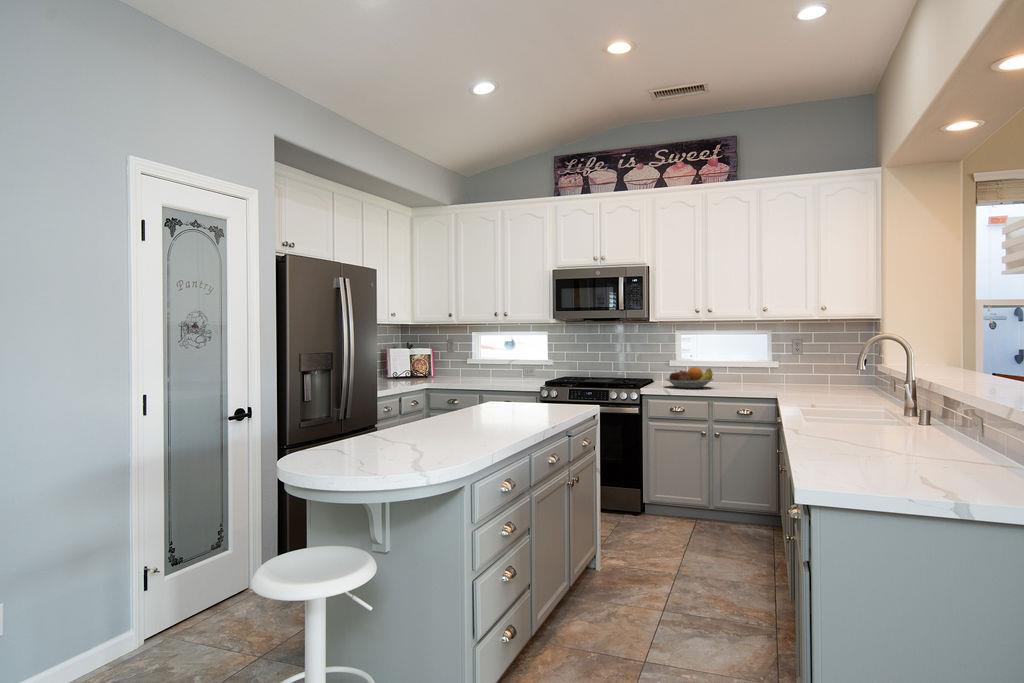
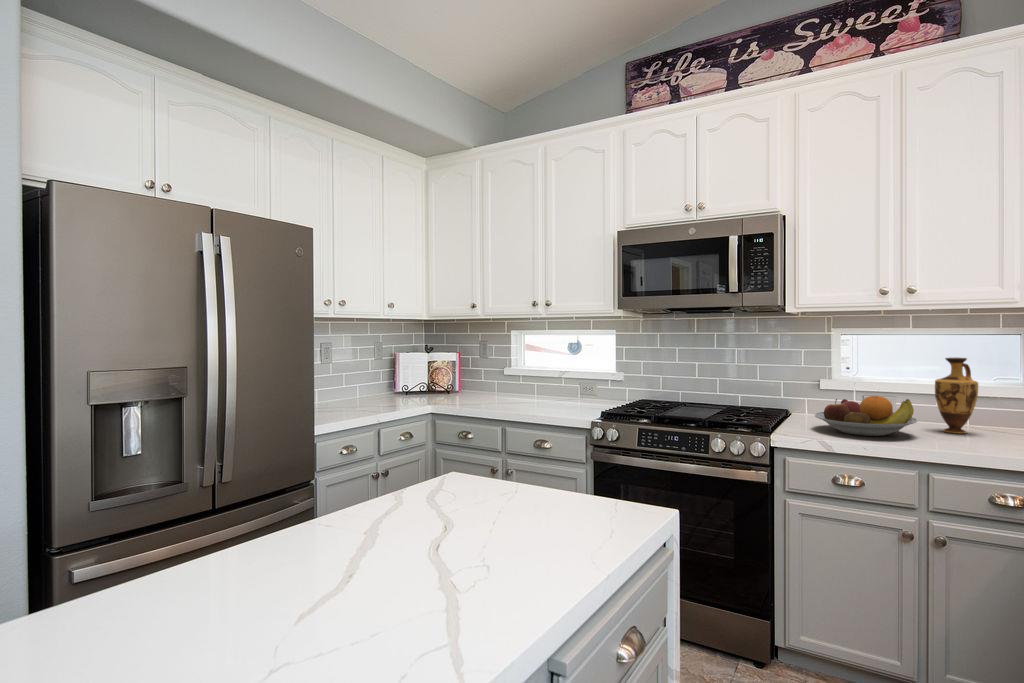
vase: none [725,346,745,387] -> present [935,358,978,433]

